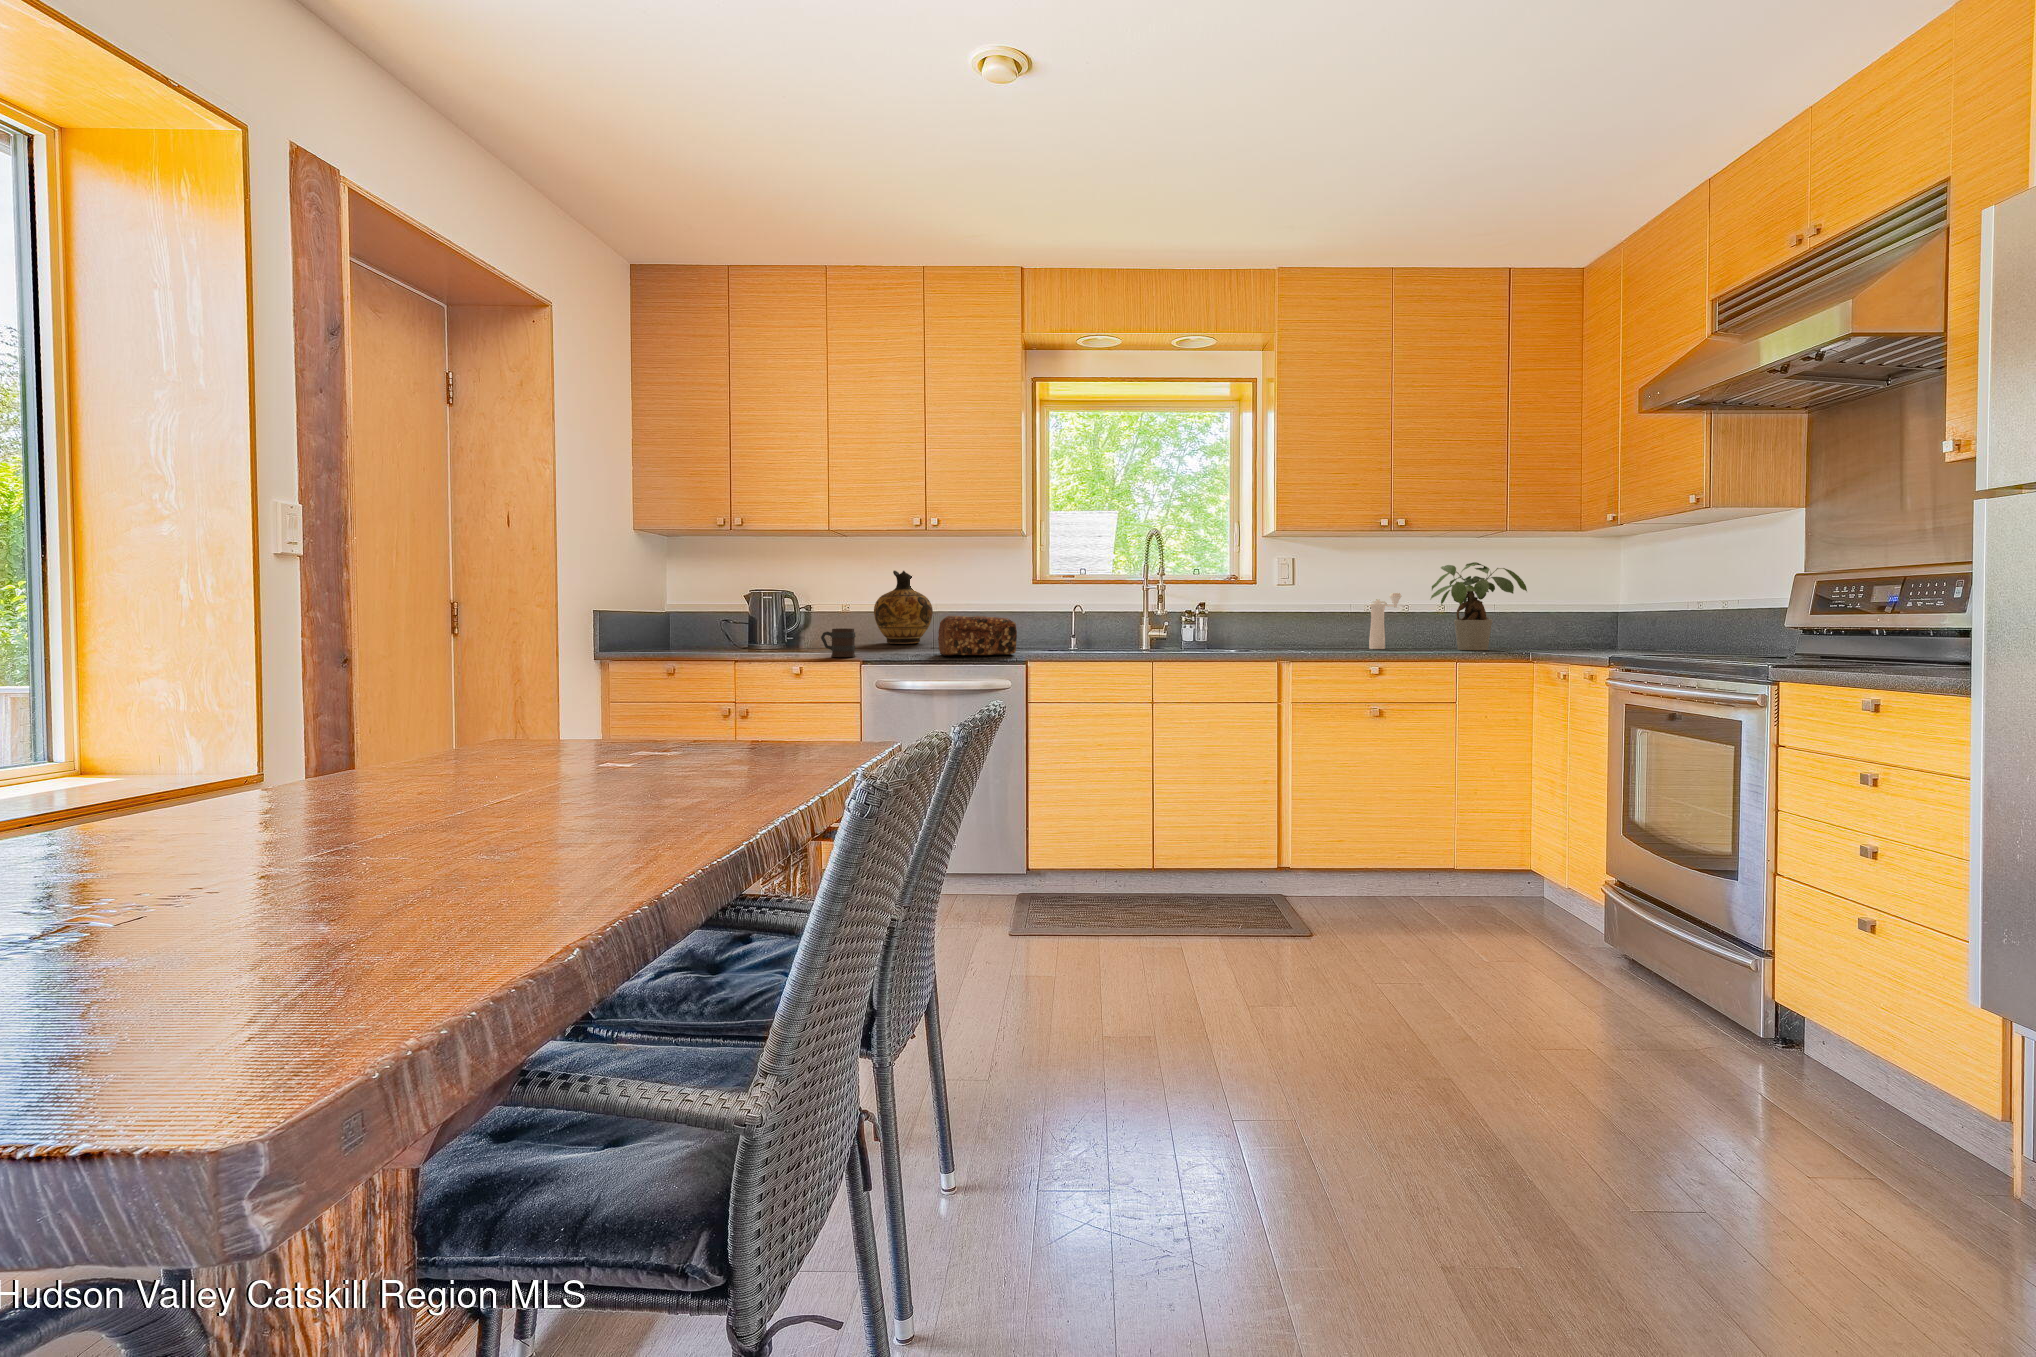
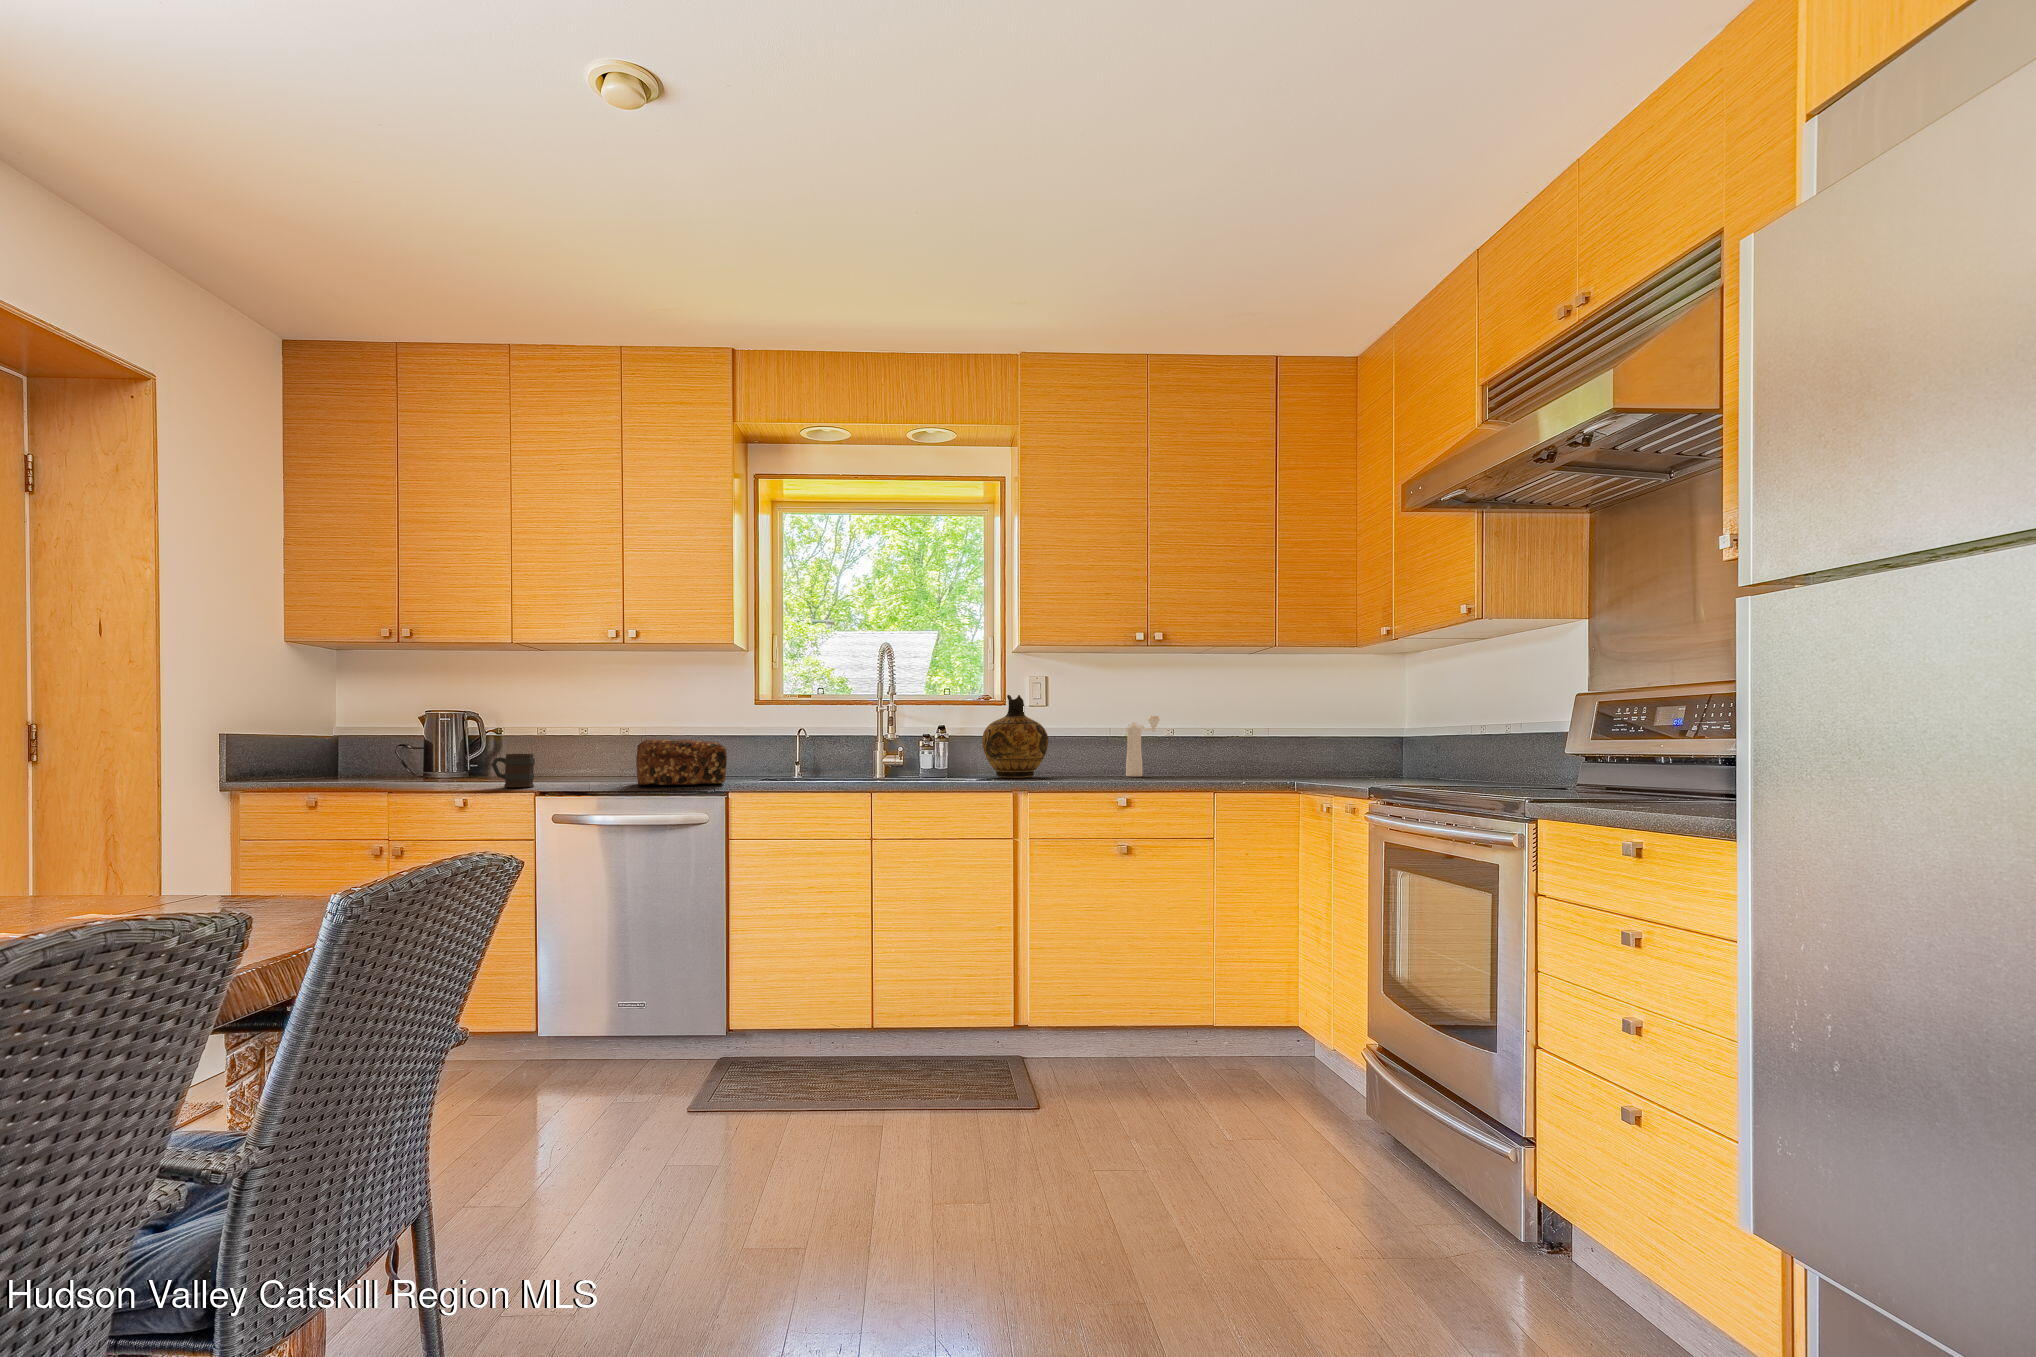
potted plant: present [1431,562,1527,650] -> none [1184,683,1285,778]
ceramic jug: present [874,571,933,644] -> present [982,695,1048,778]

